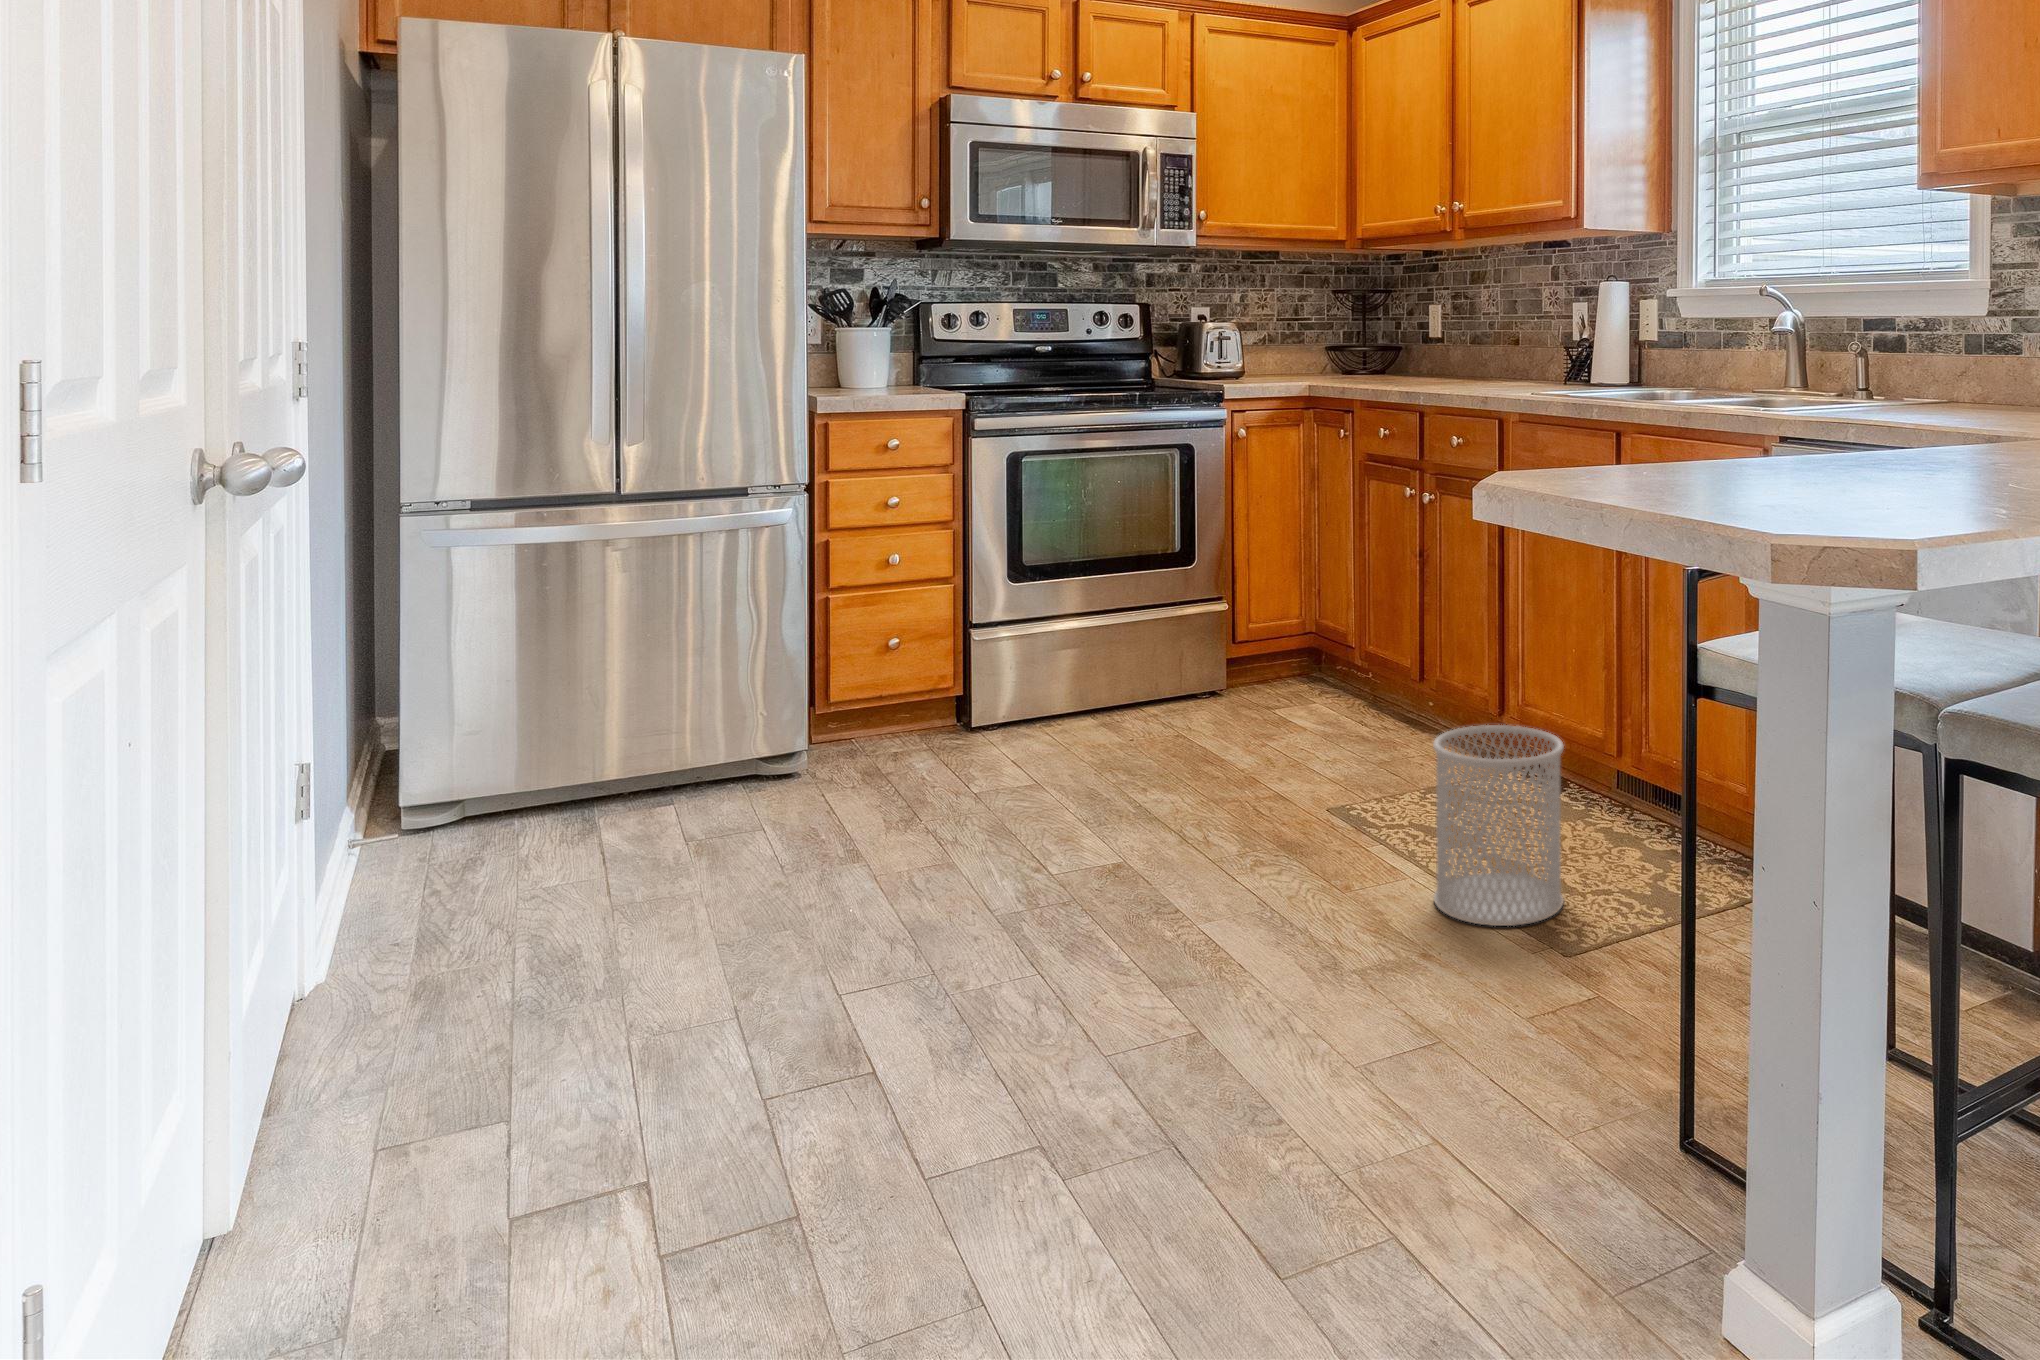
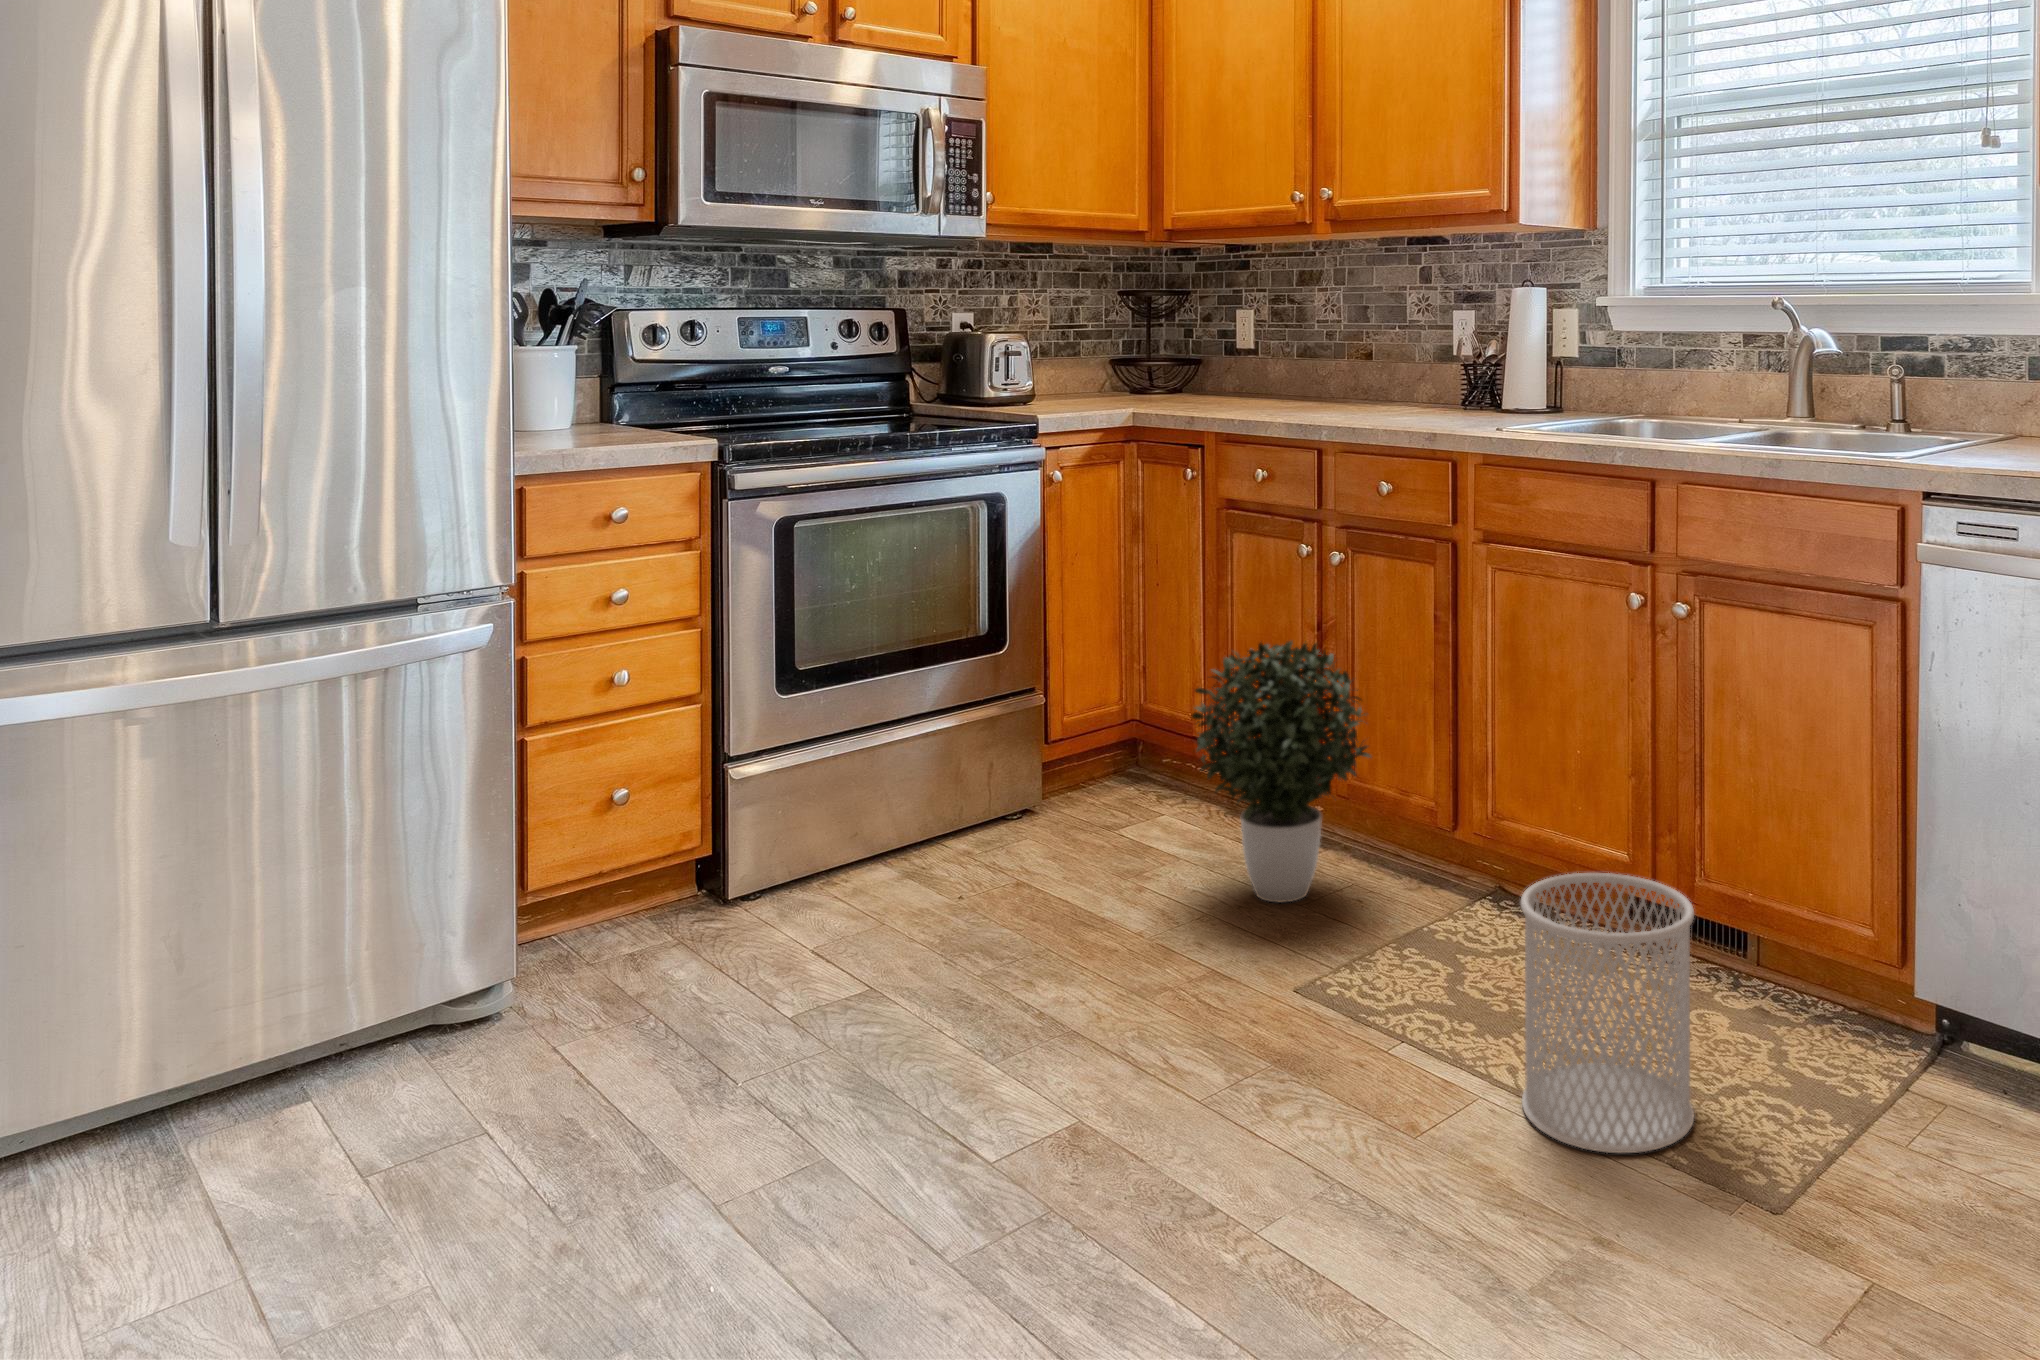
potted plant: none [1296,557,1435,763] -> present [1192,641,1371,902]

